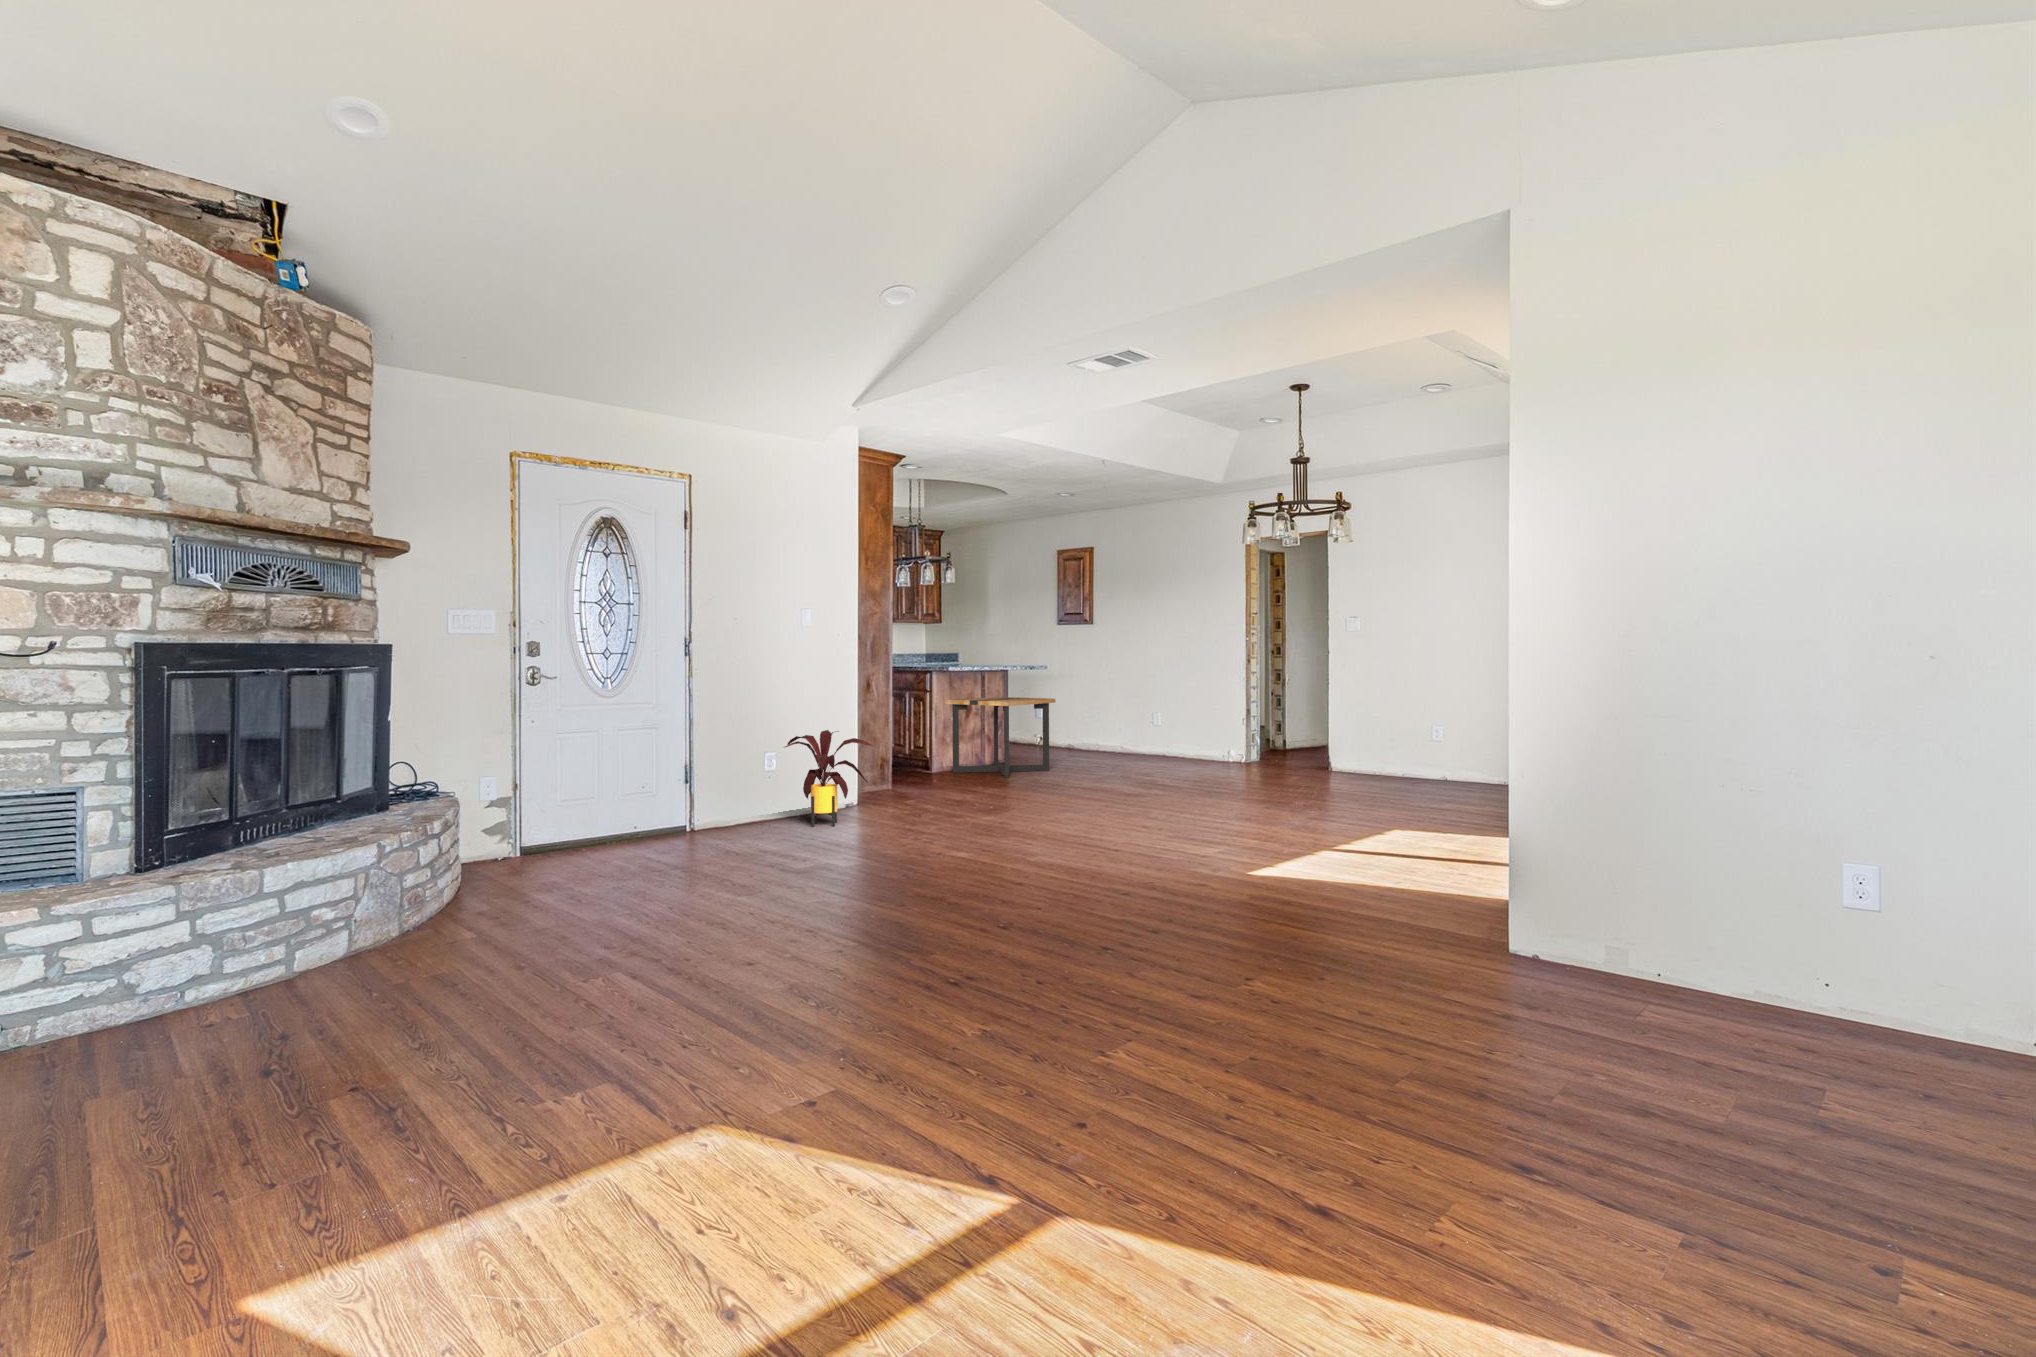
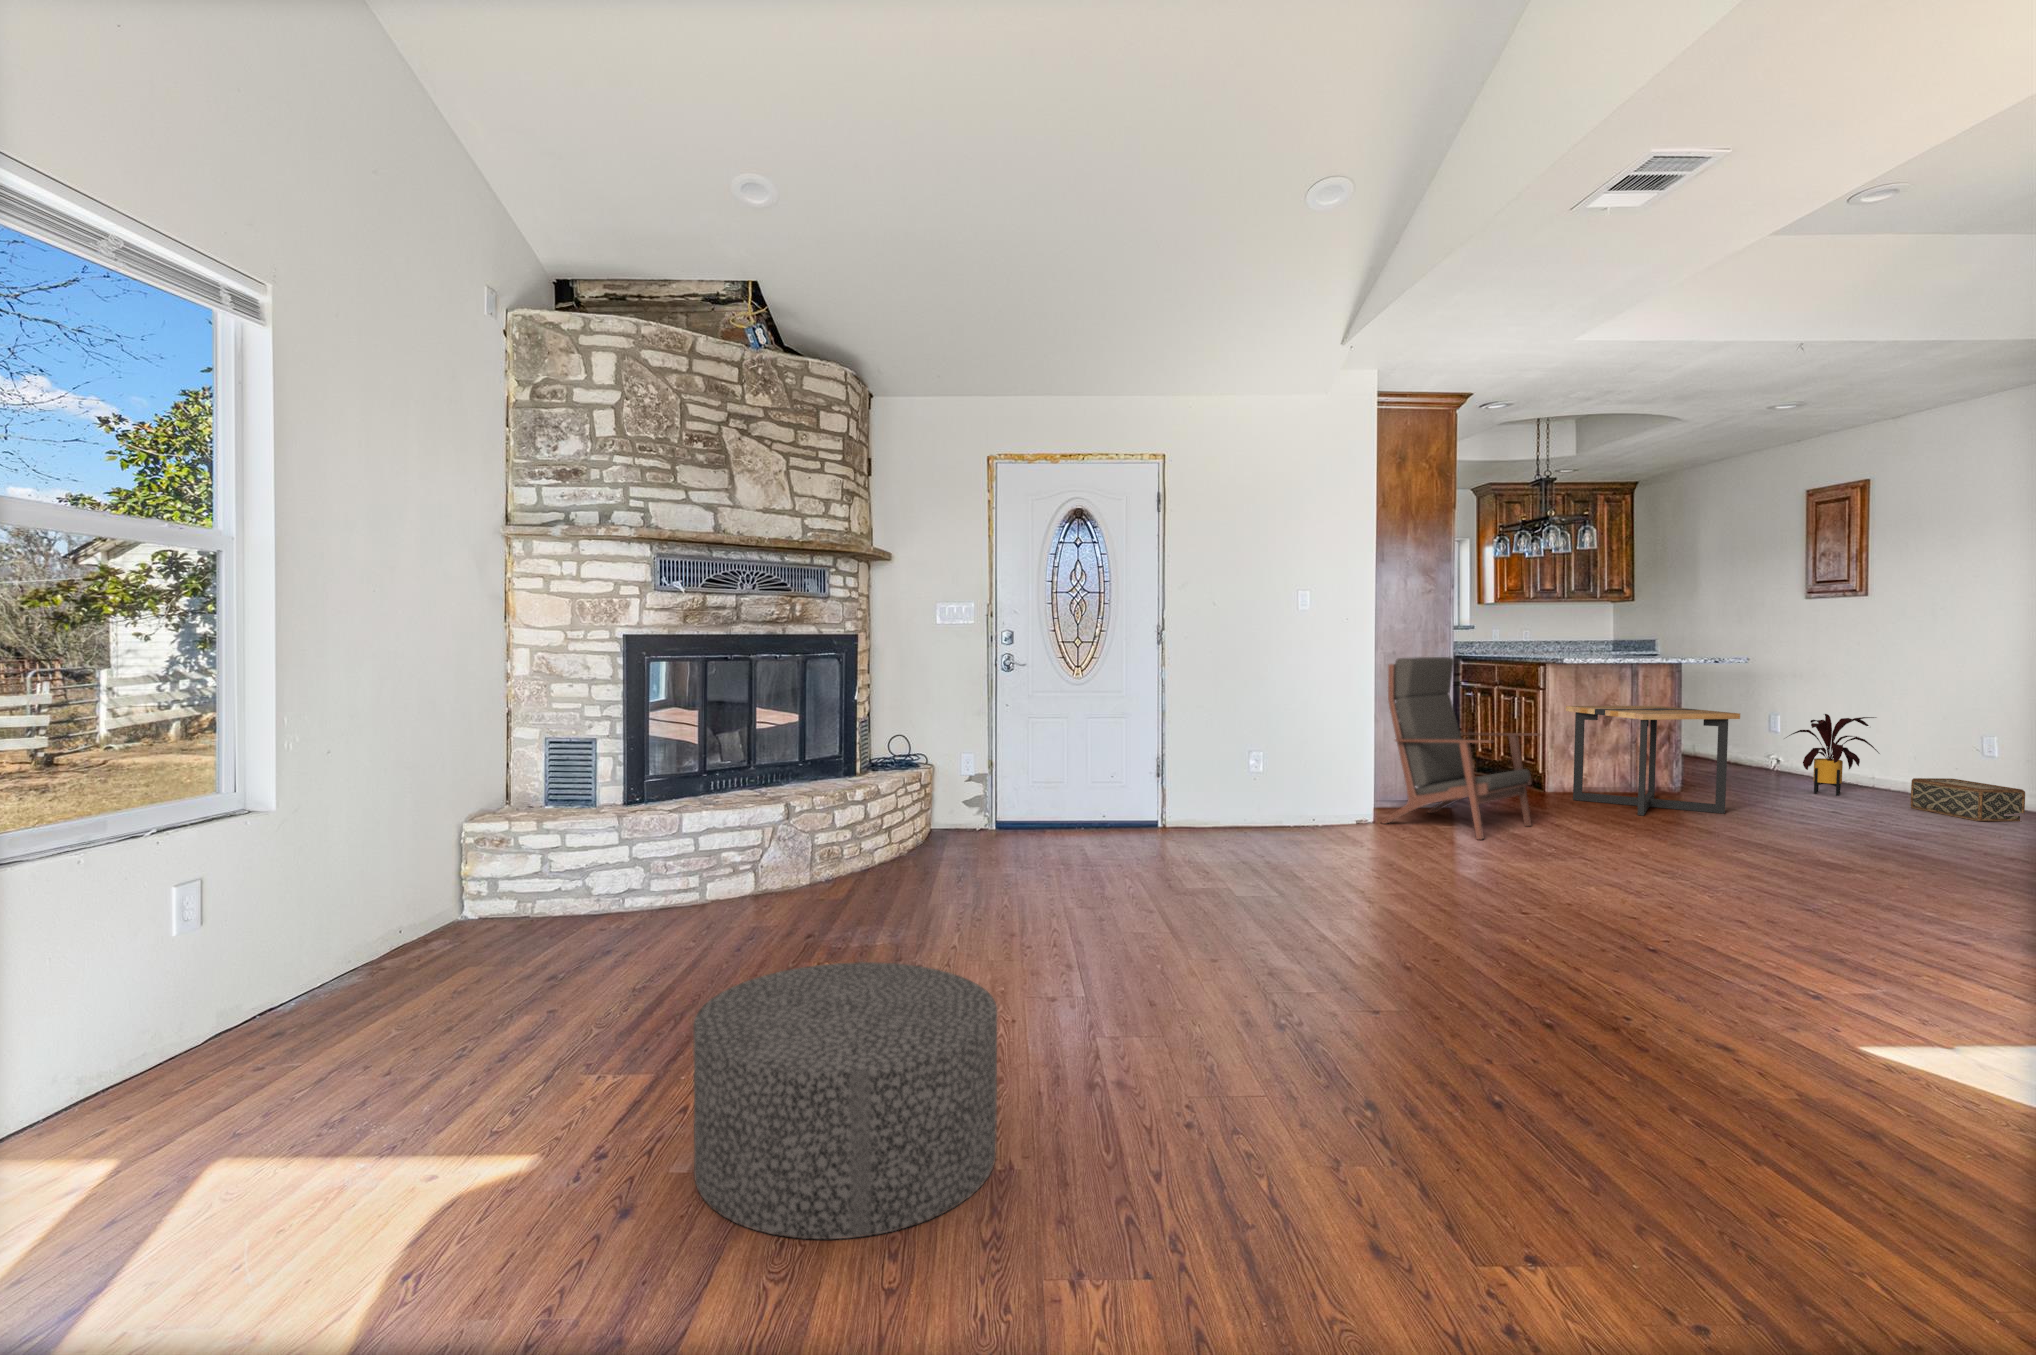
lounge chair: none [855,662,961,805] -> present [1381,657,1540,840]
house plant: present [785,730,873,827] -> present [1786,714,1879,796]
woven basket: none [1130,735,1186,760] -> present [1911,778,2025,822]
ottoman: none [751,925,1021,1157] -> present [693,962,997,1239]

